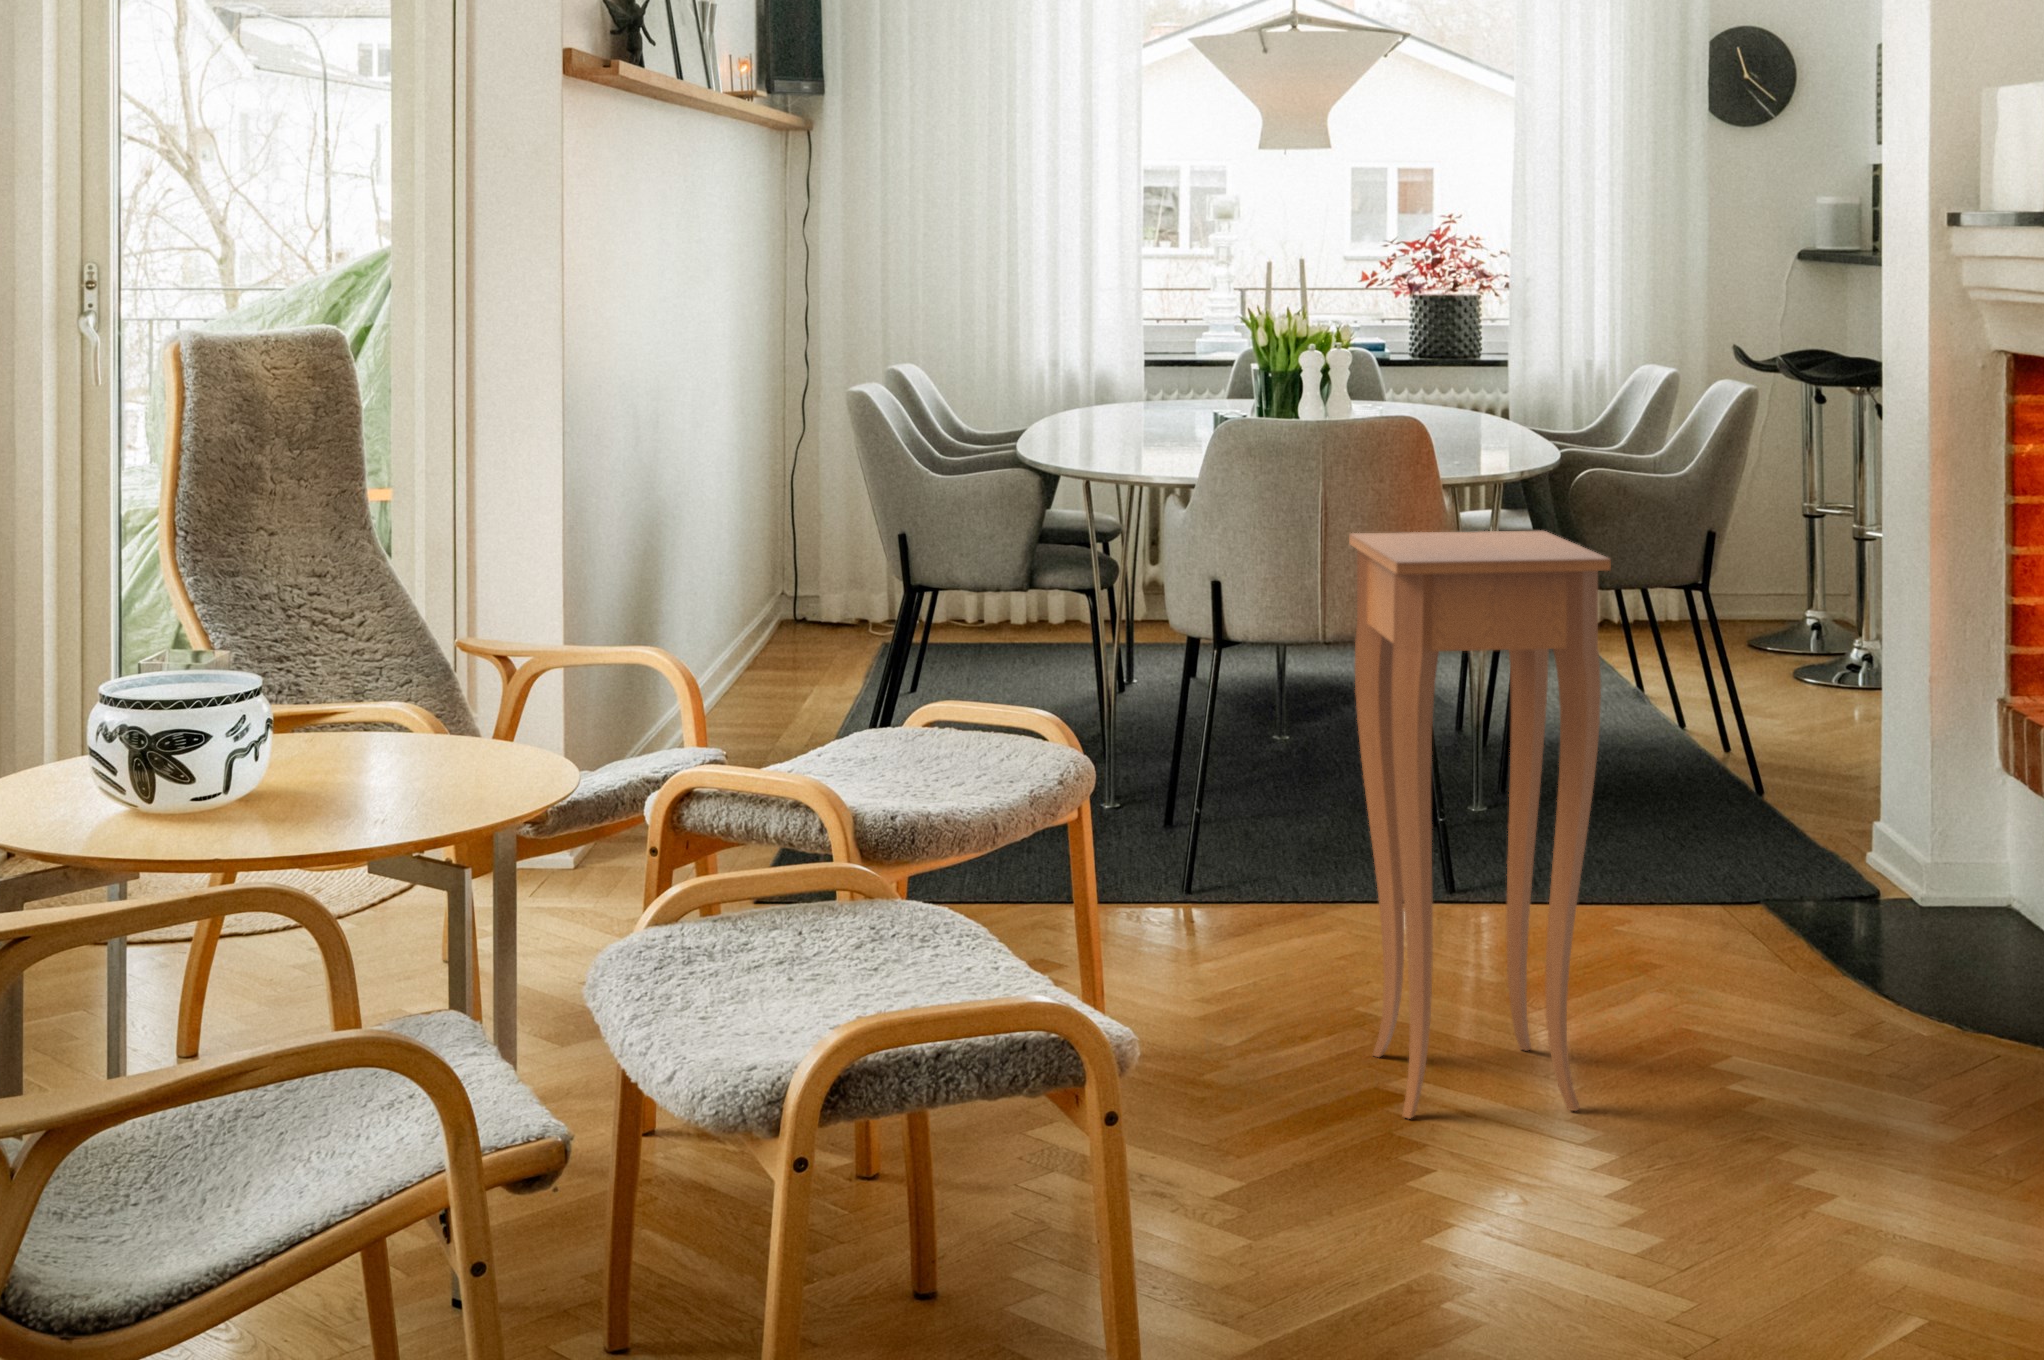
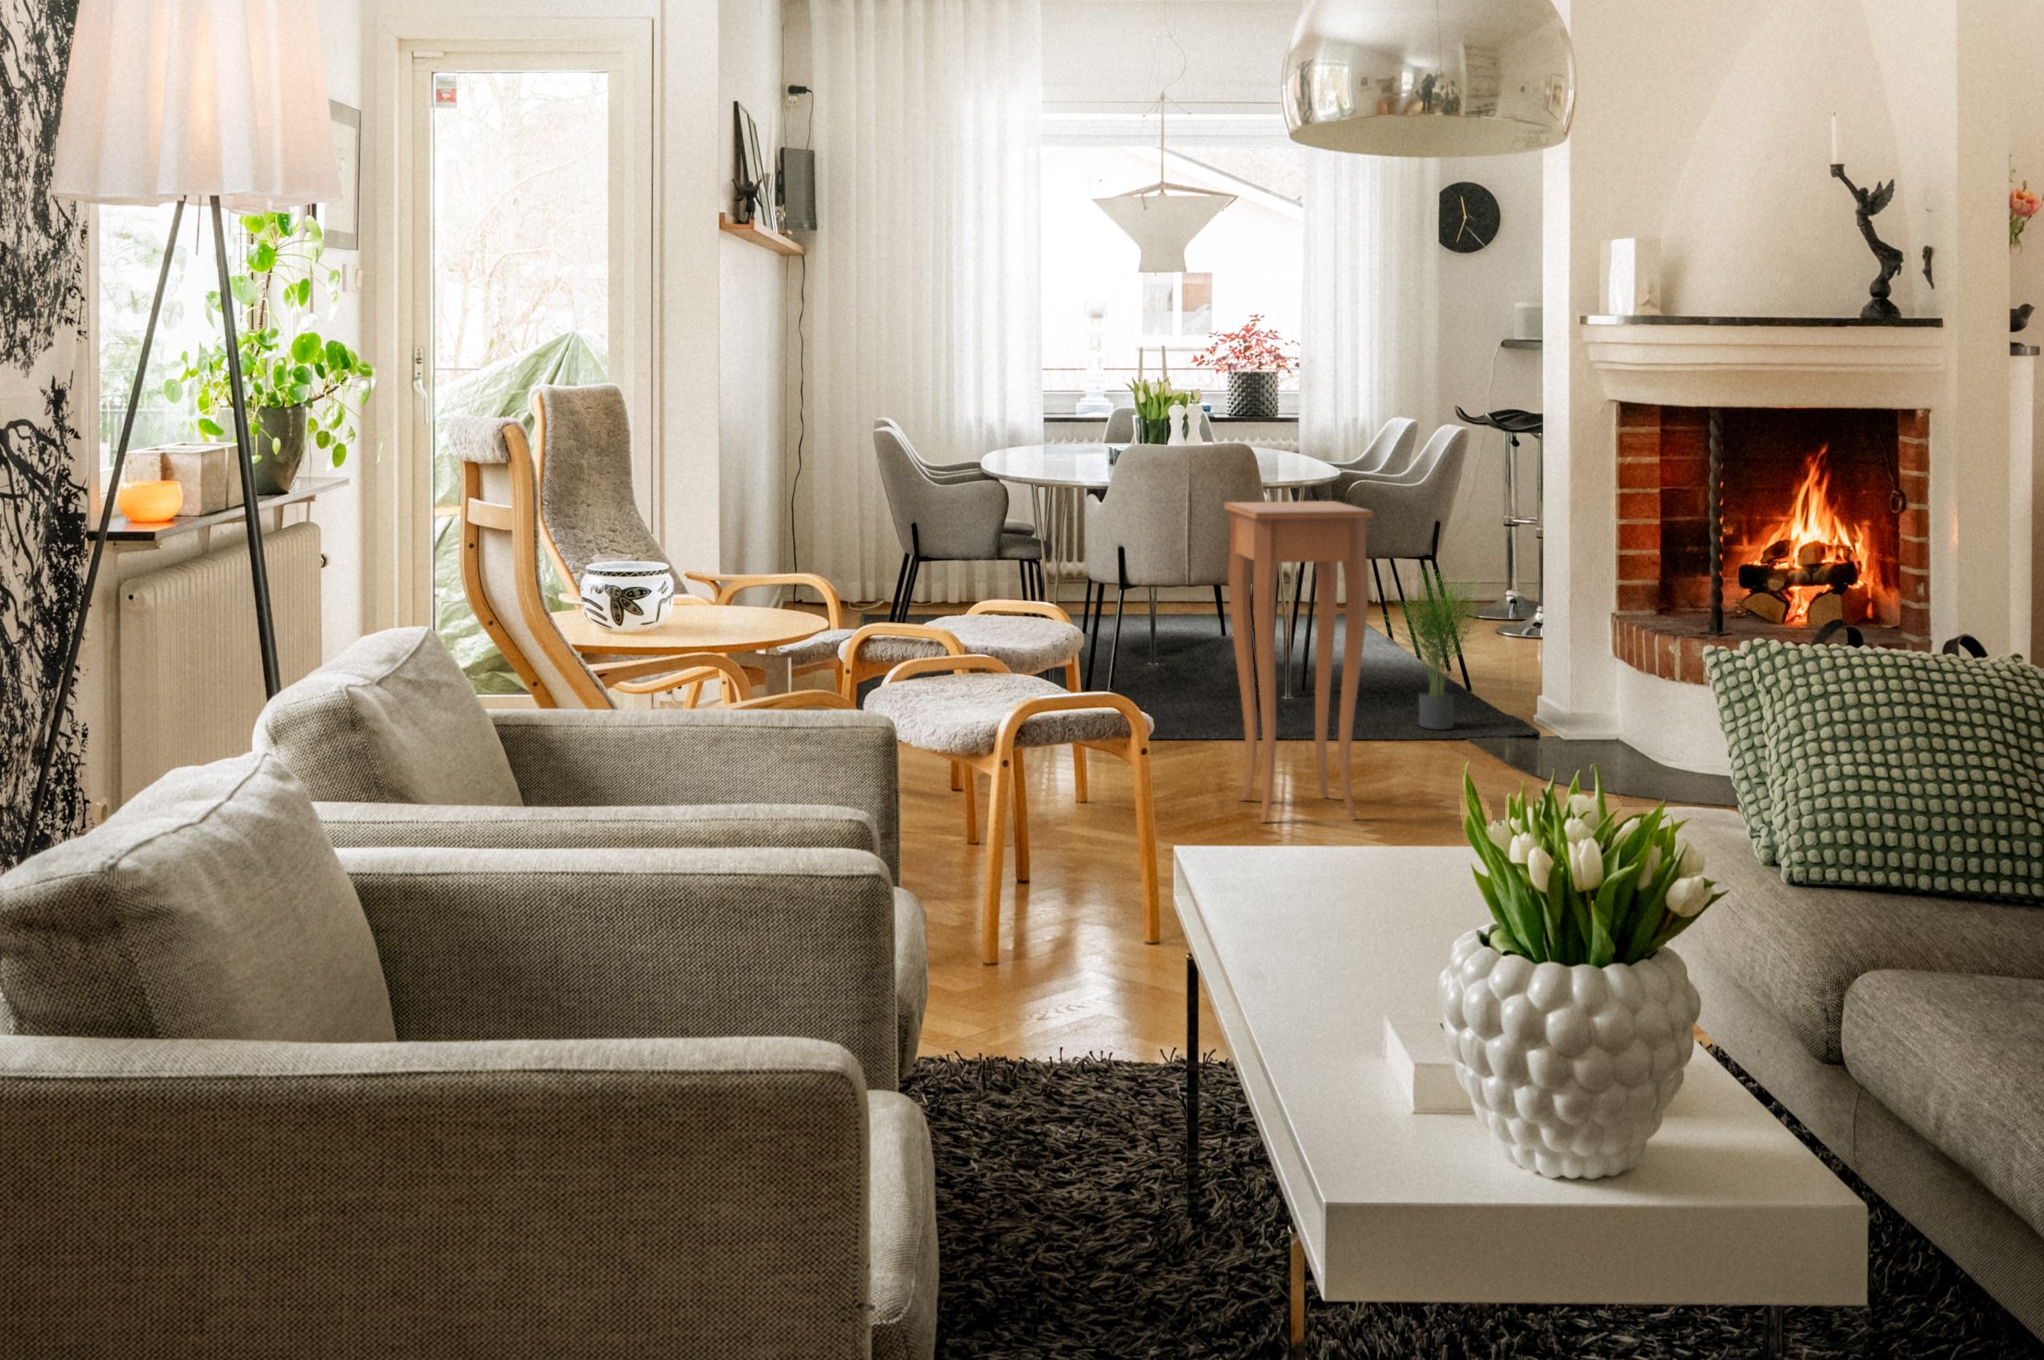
potted plant: none [1603,604,1801,880] -> present [1391,571,1474,730]

